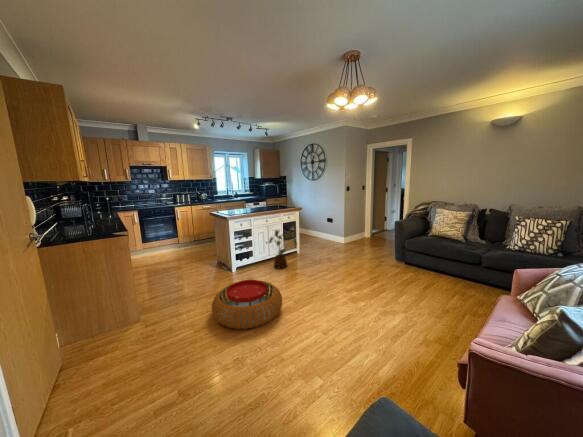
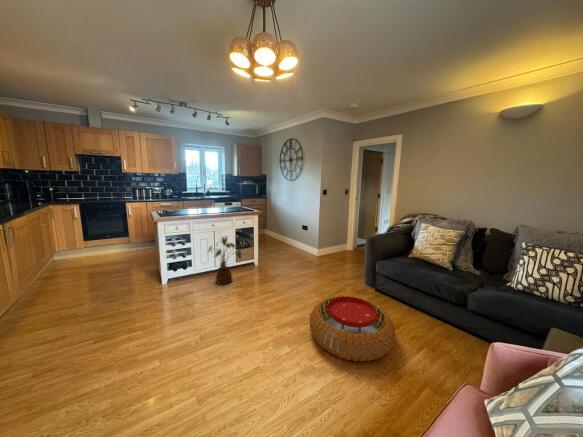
pouf: present [212,280,282,329] -> present [310,296,396,361]

